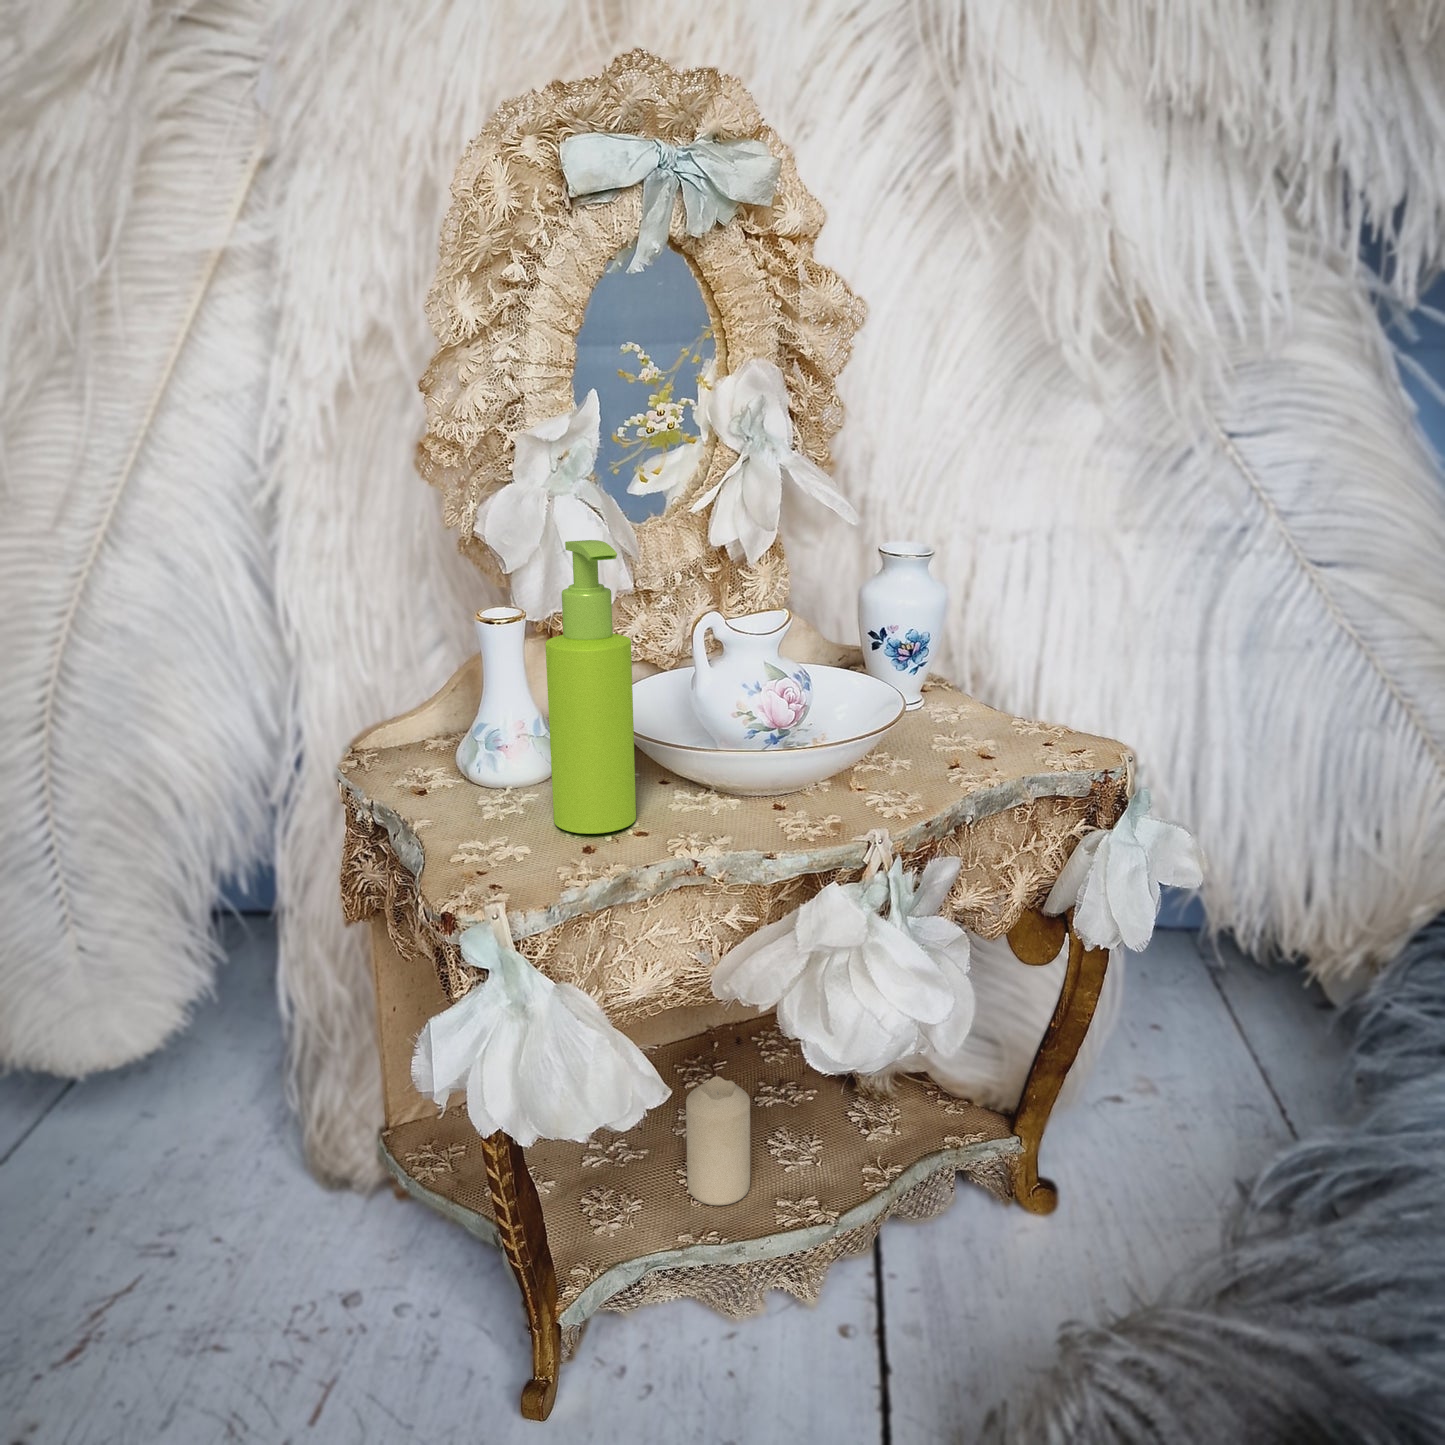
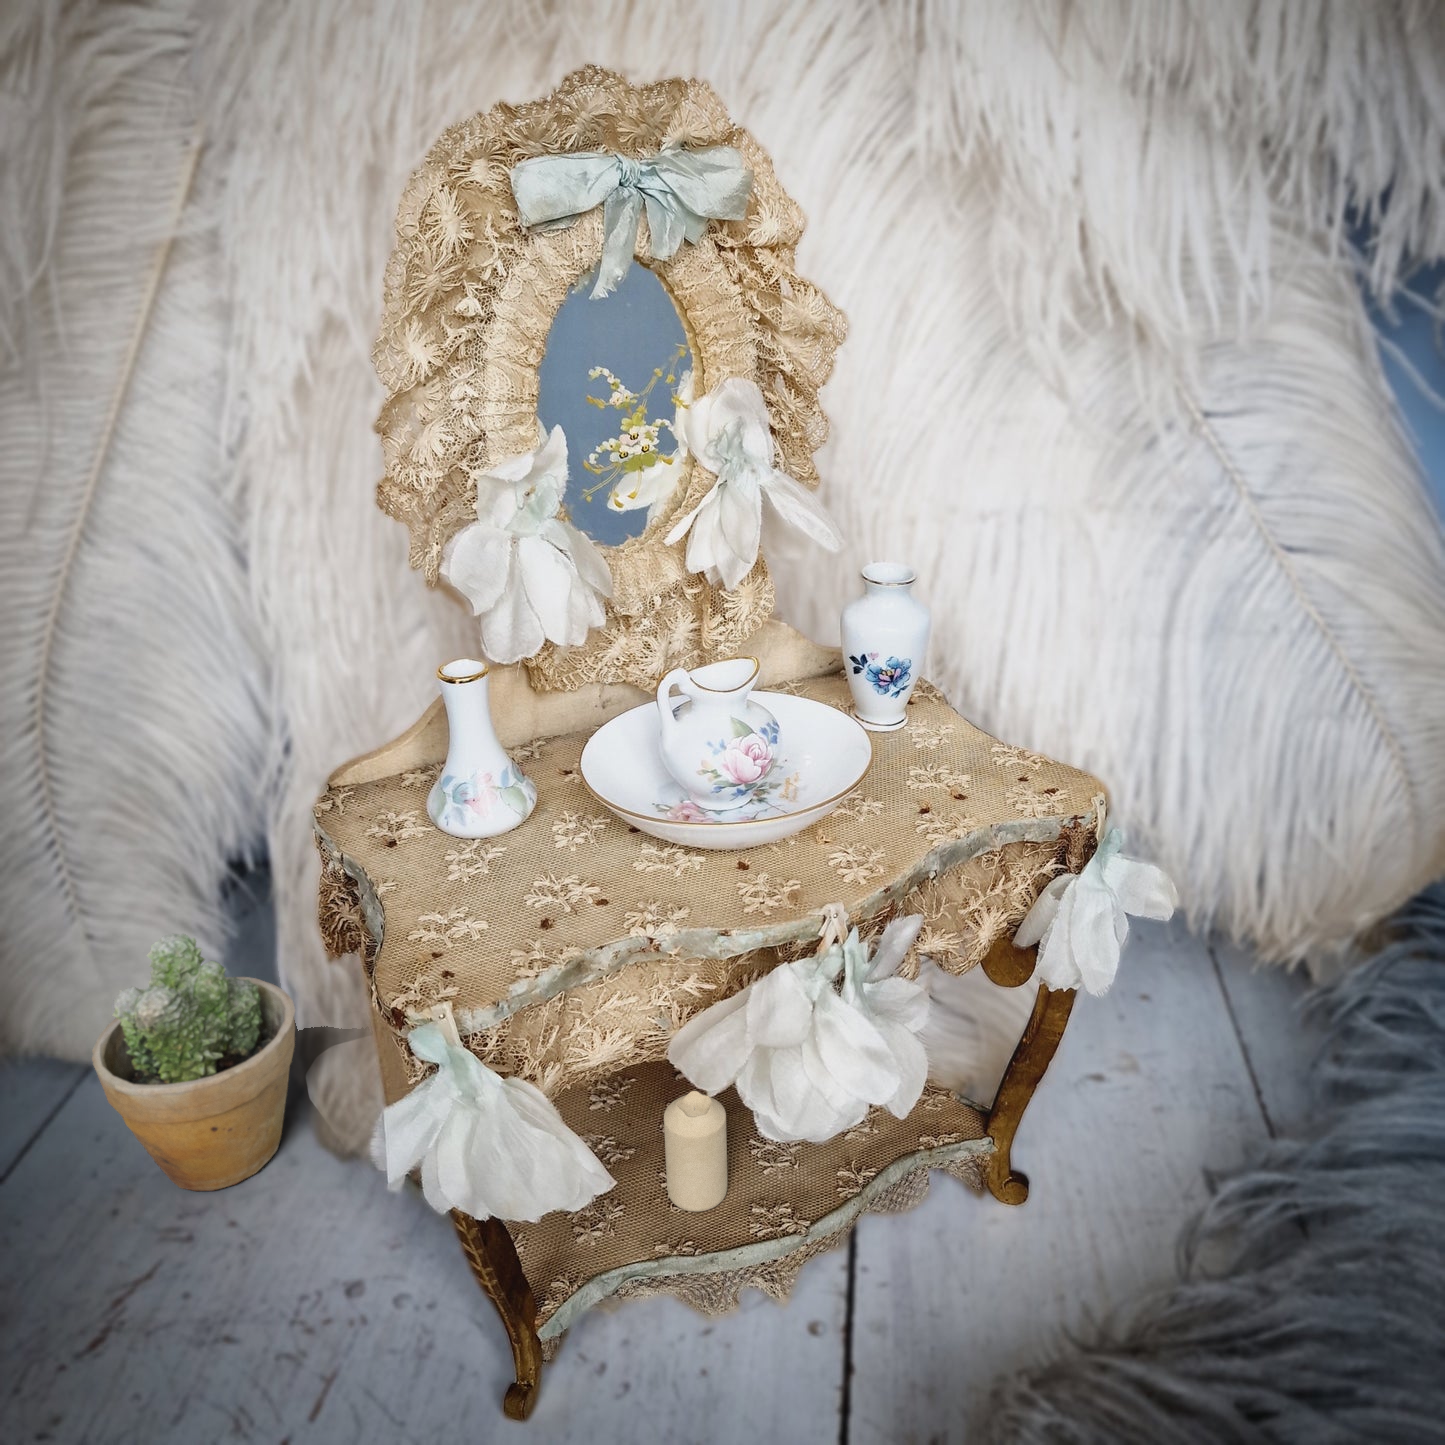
soap dispenser: present [545,540,636,834] -> none [500,613,598,904]
potted plant: none [78,935,293,1213] -> present [92,934,295,1191]

